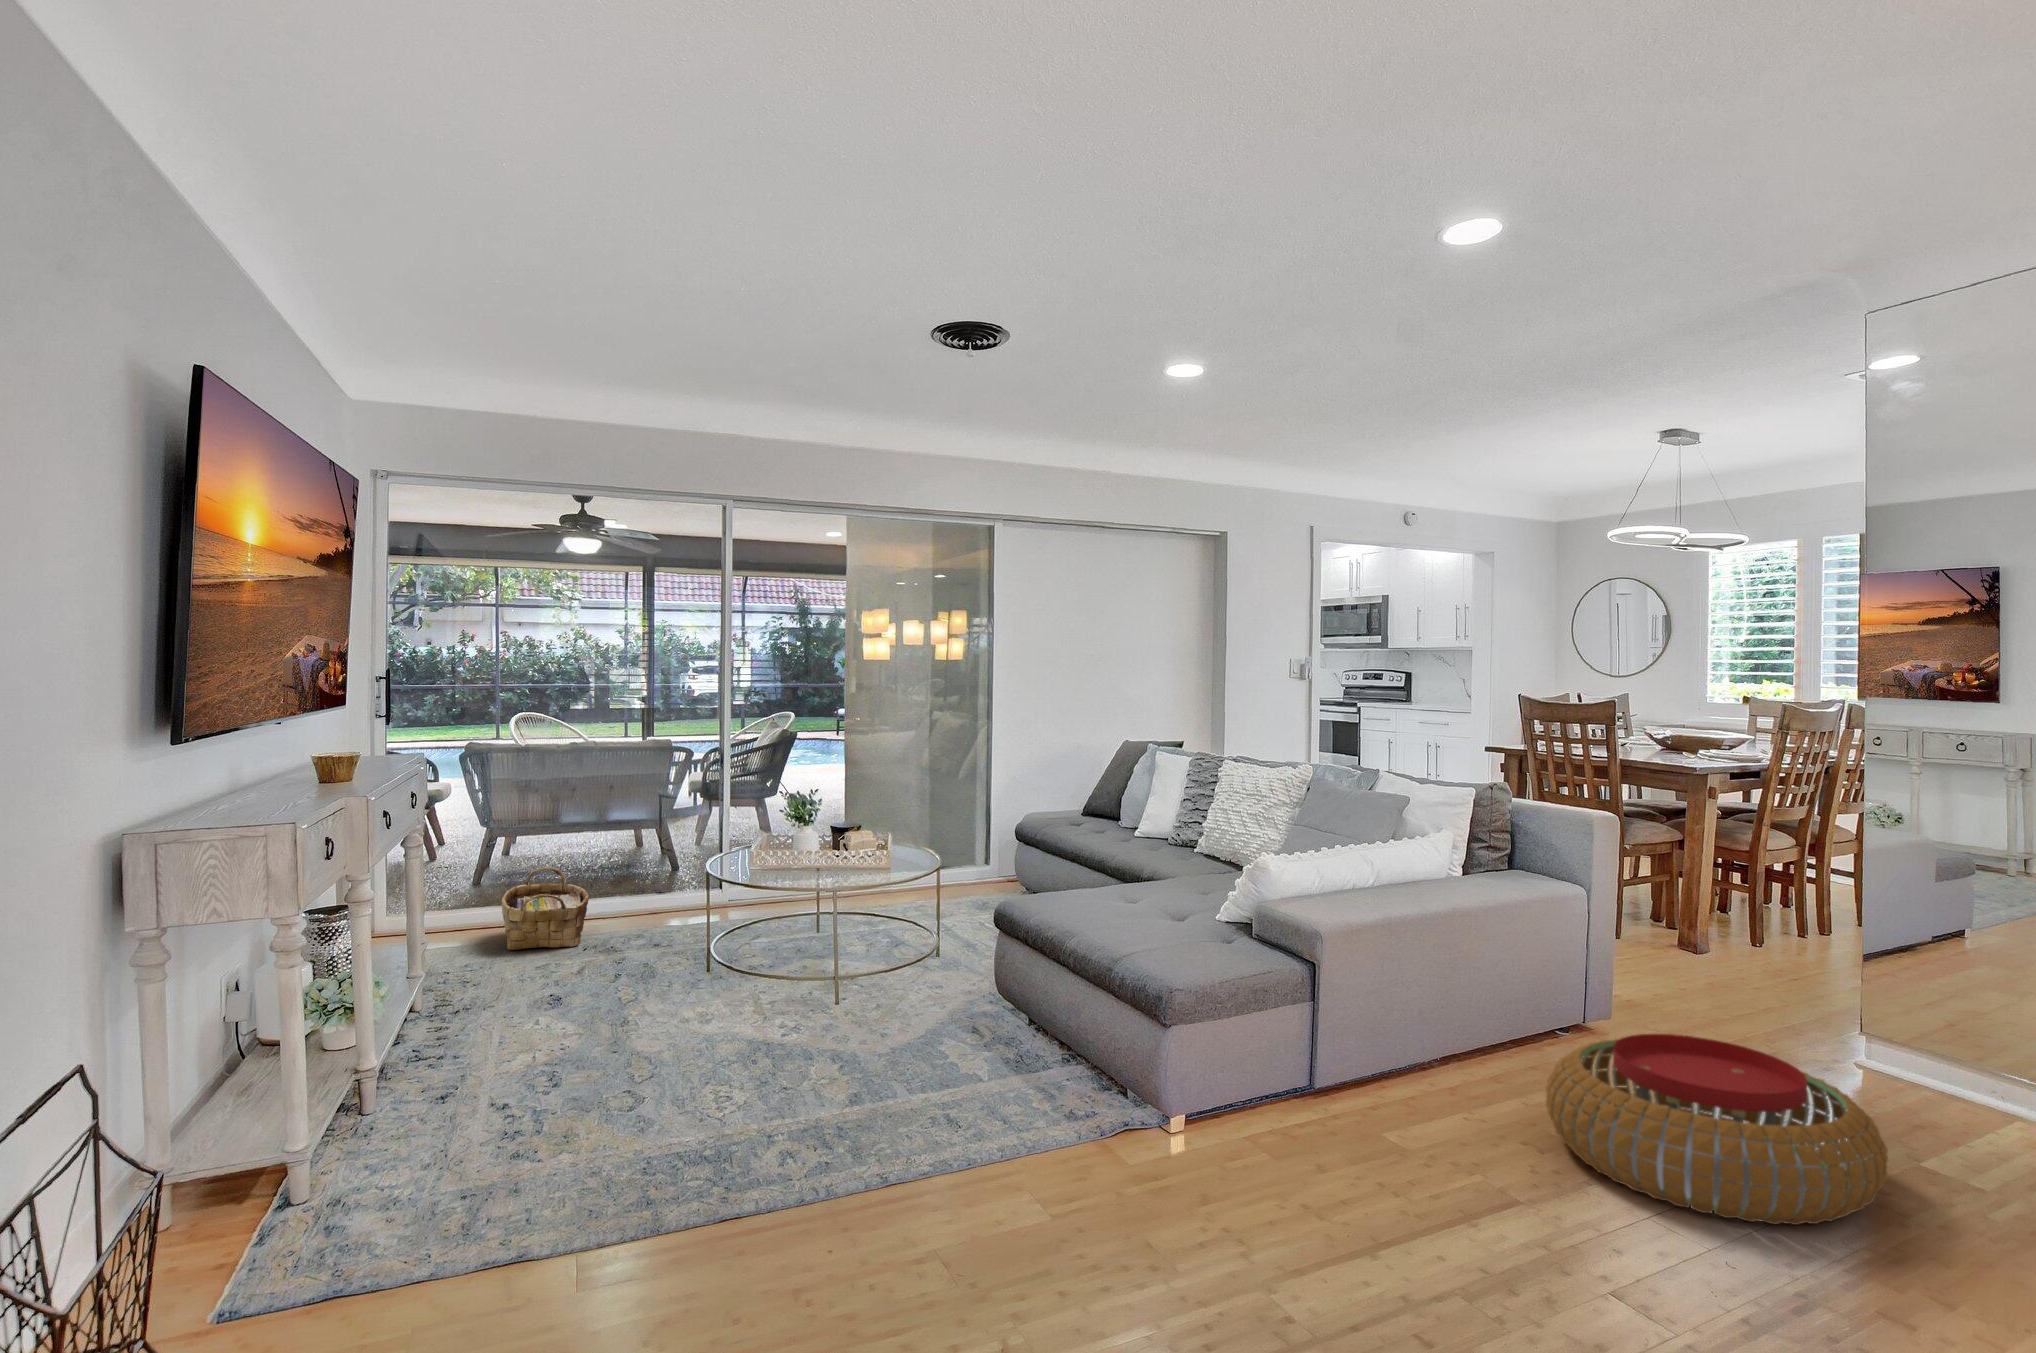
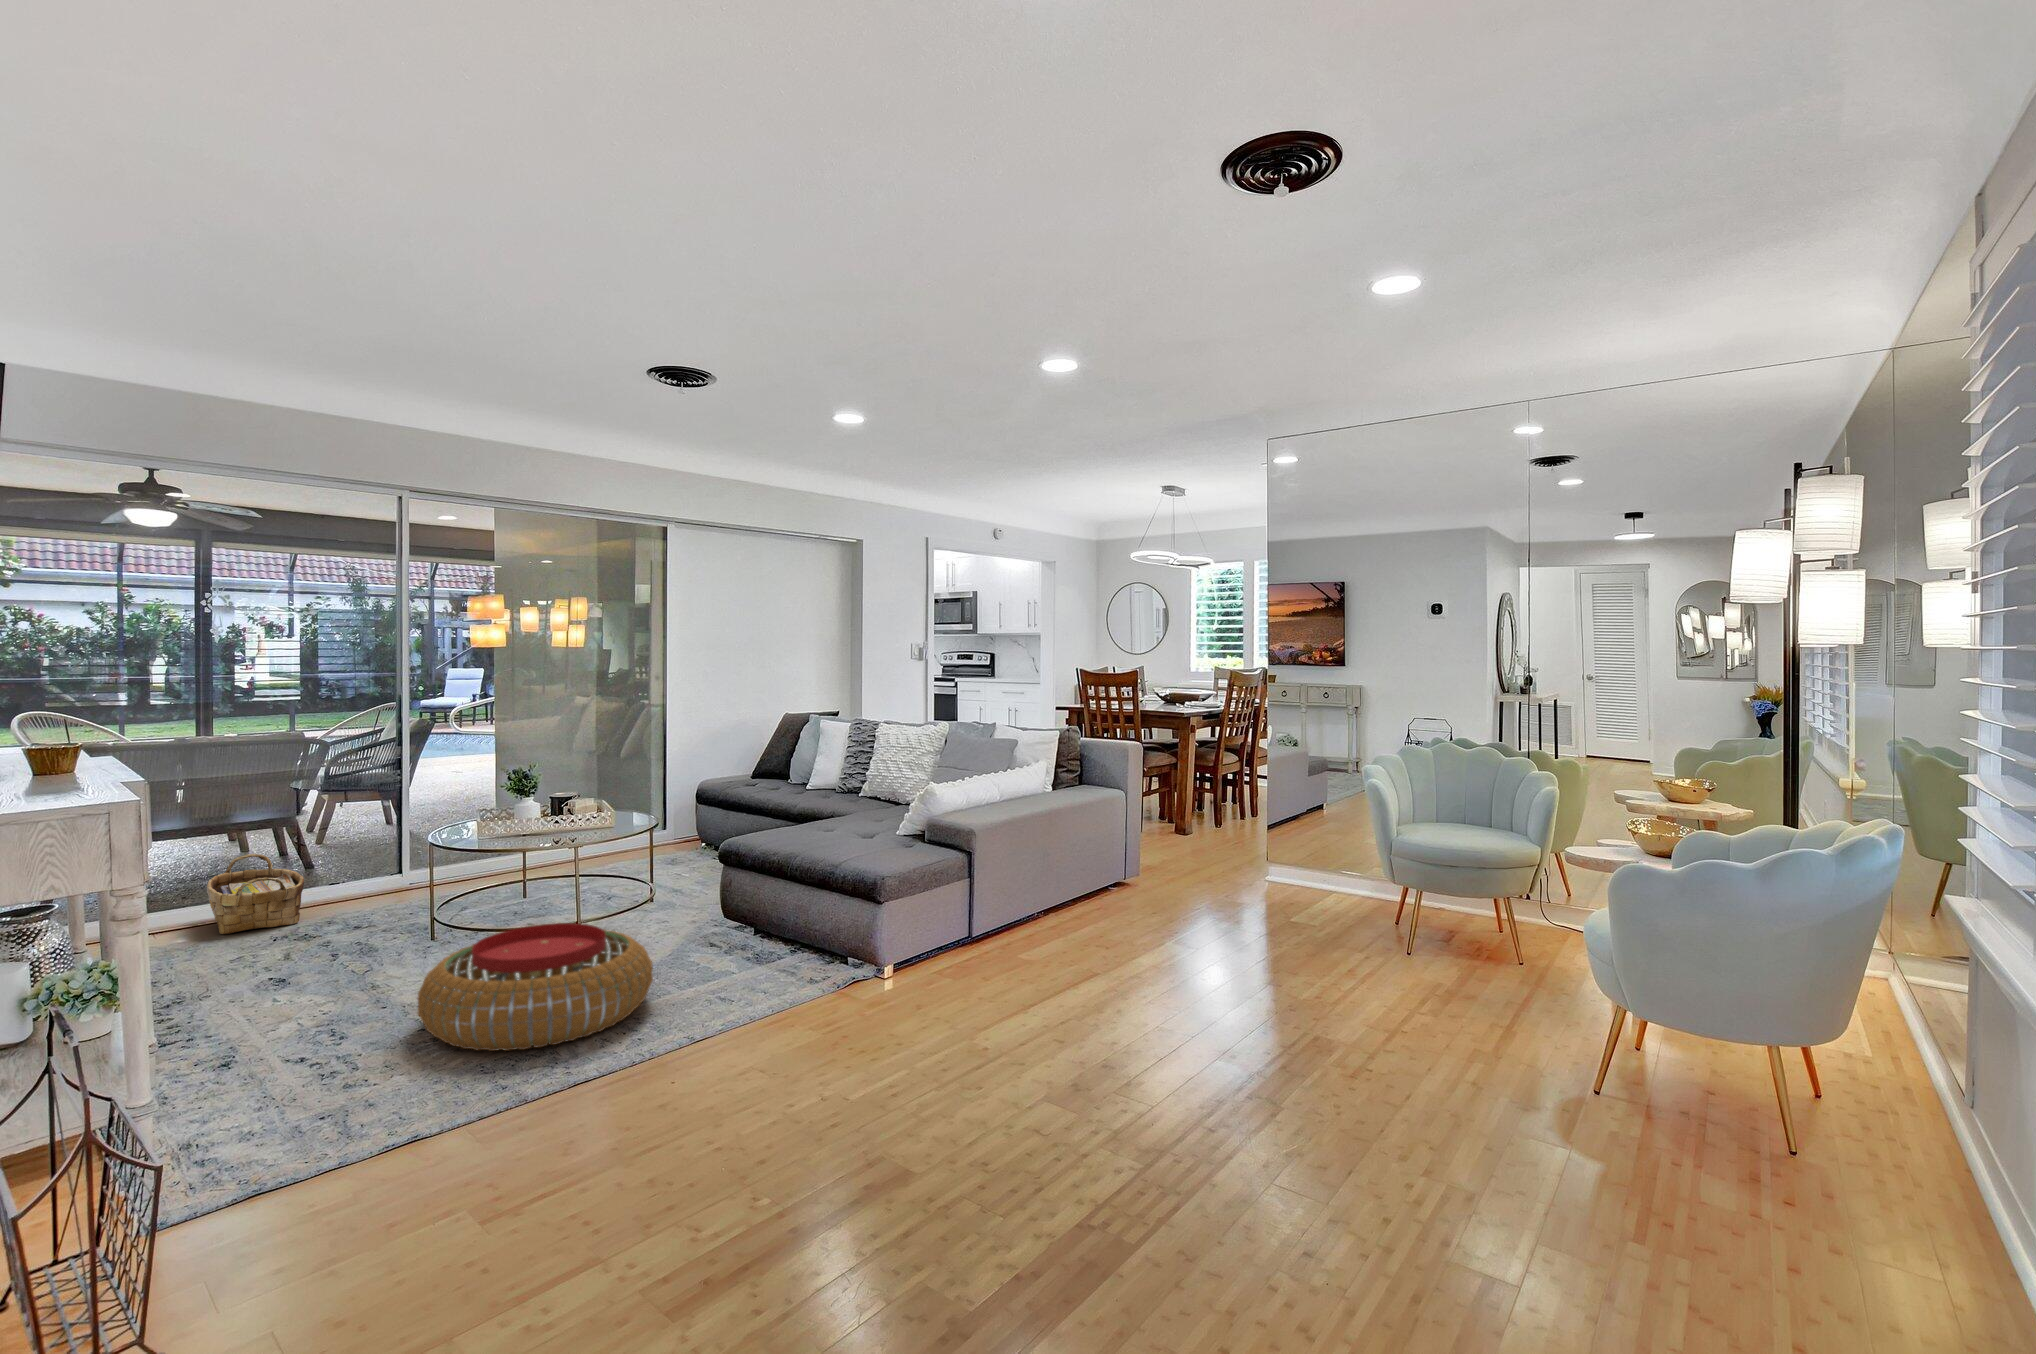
pouf: present [1546,1034,1888,1225] -> present [418,923,653,1051]

